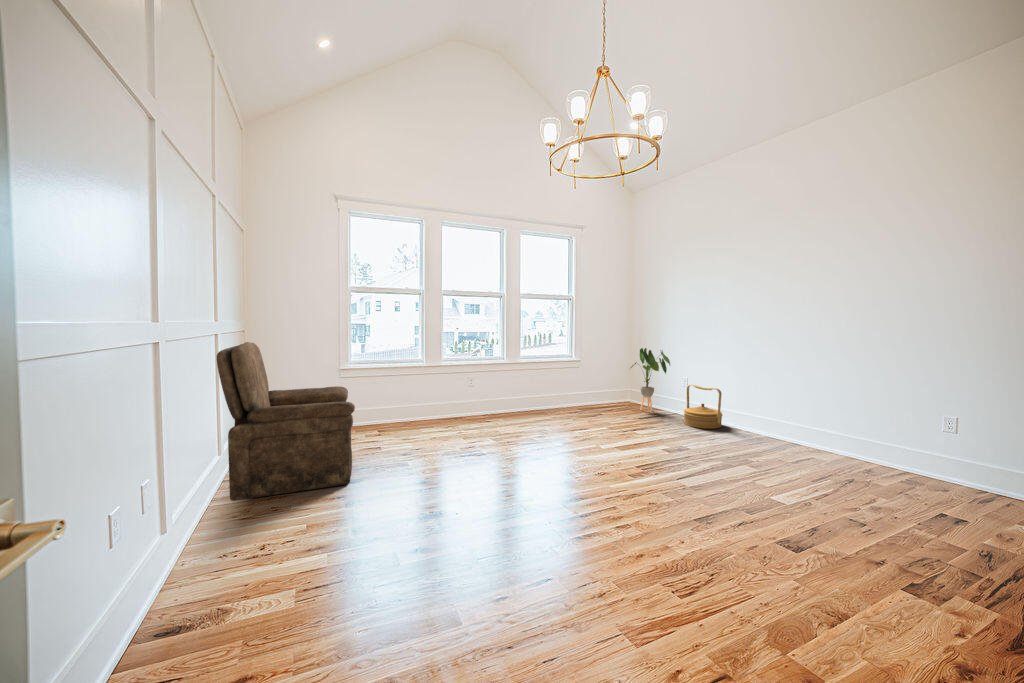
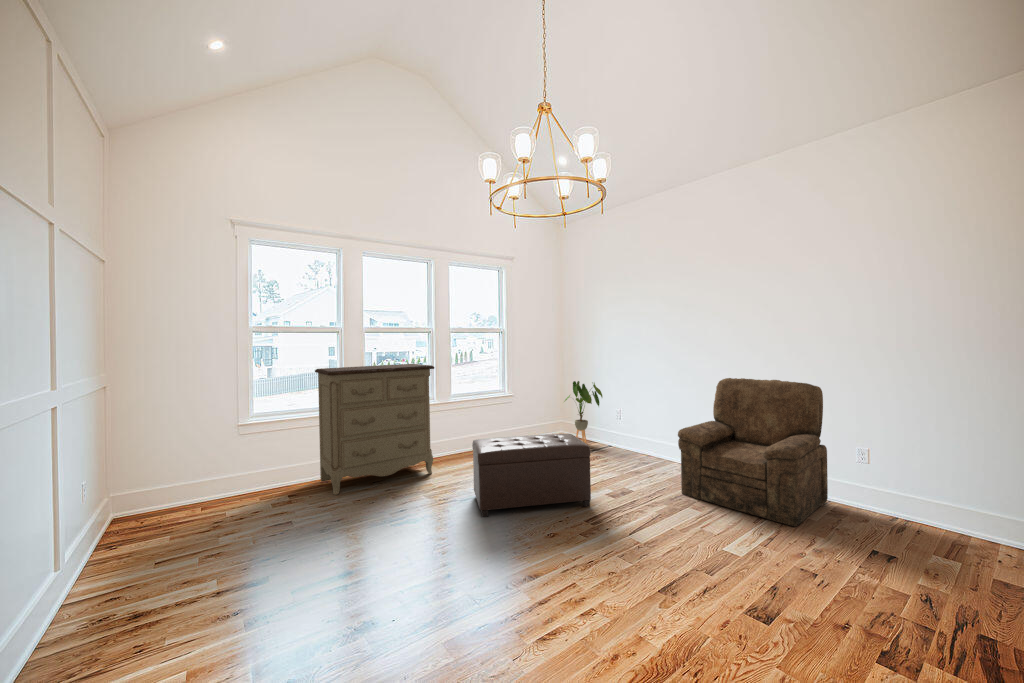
dresser: none [400,325,504,433] -> present [315,364,434,495]
armchair: present [217,342,355,501] -> present [678,378,828,526]
woven basket: present [684,385,722,429] -> none [619,418,656,463]
ottoman: none [535,390,645,457] -> present [472,434,591,517]

